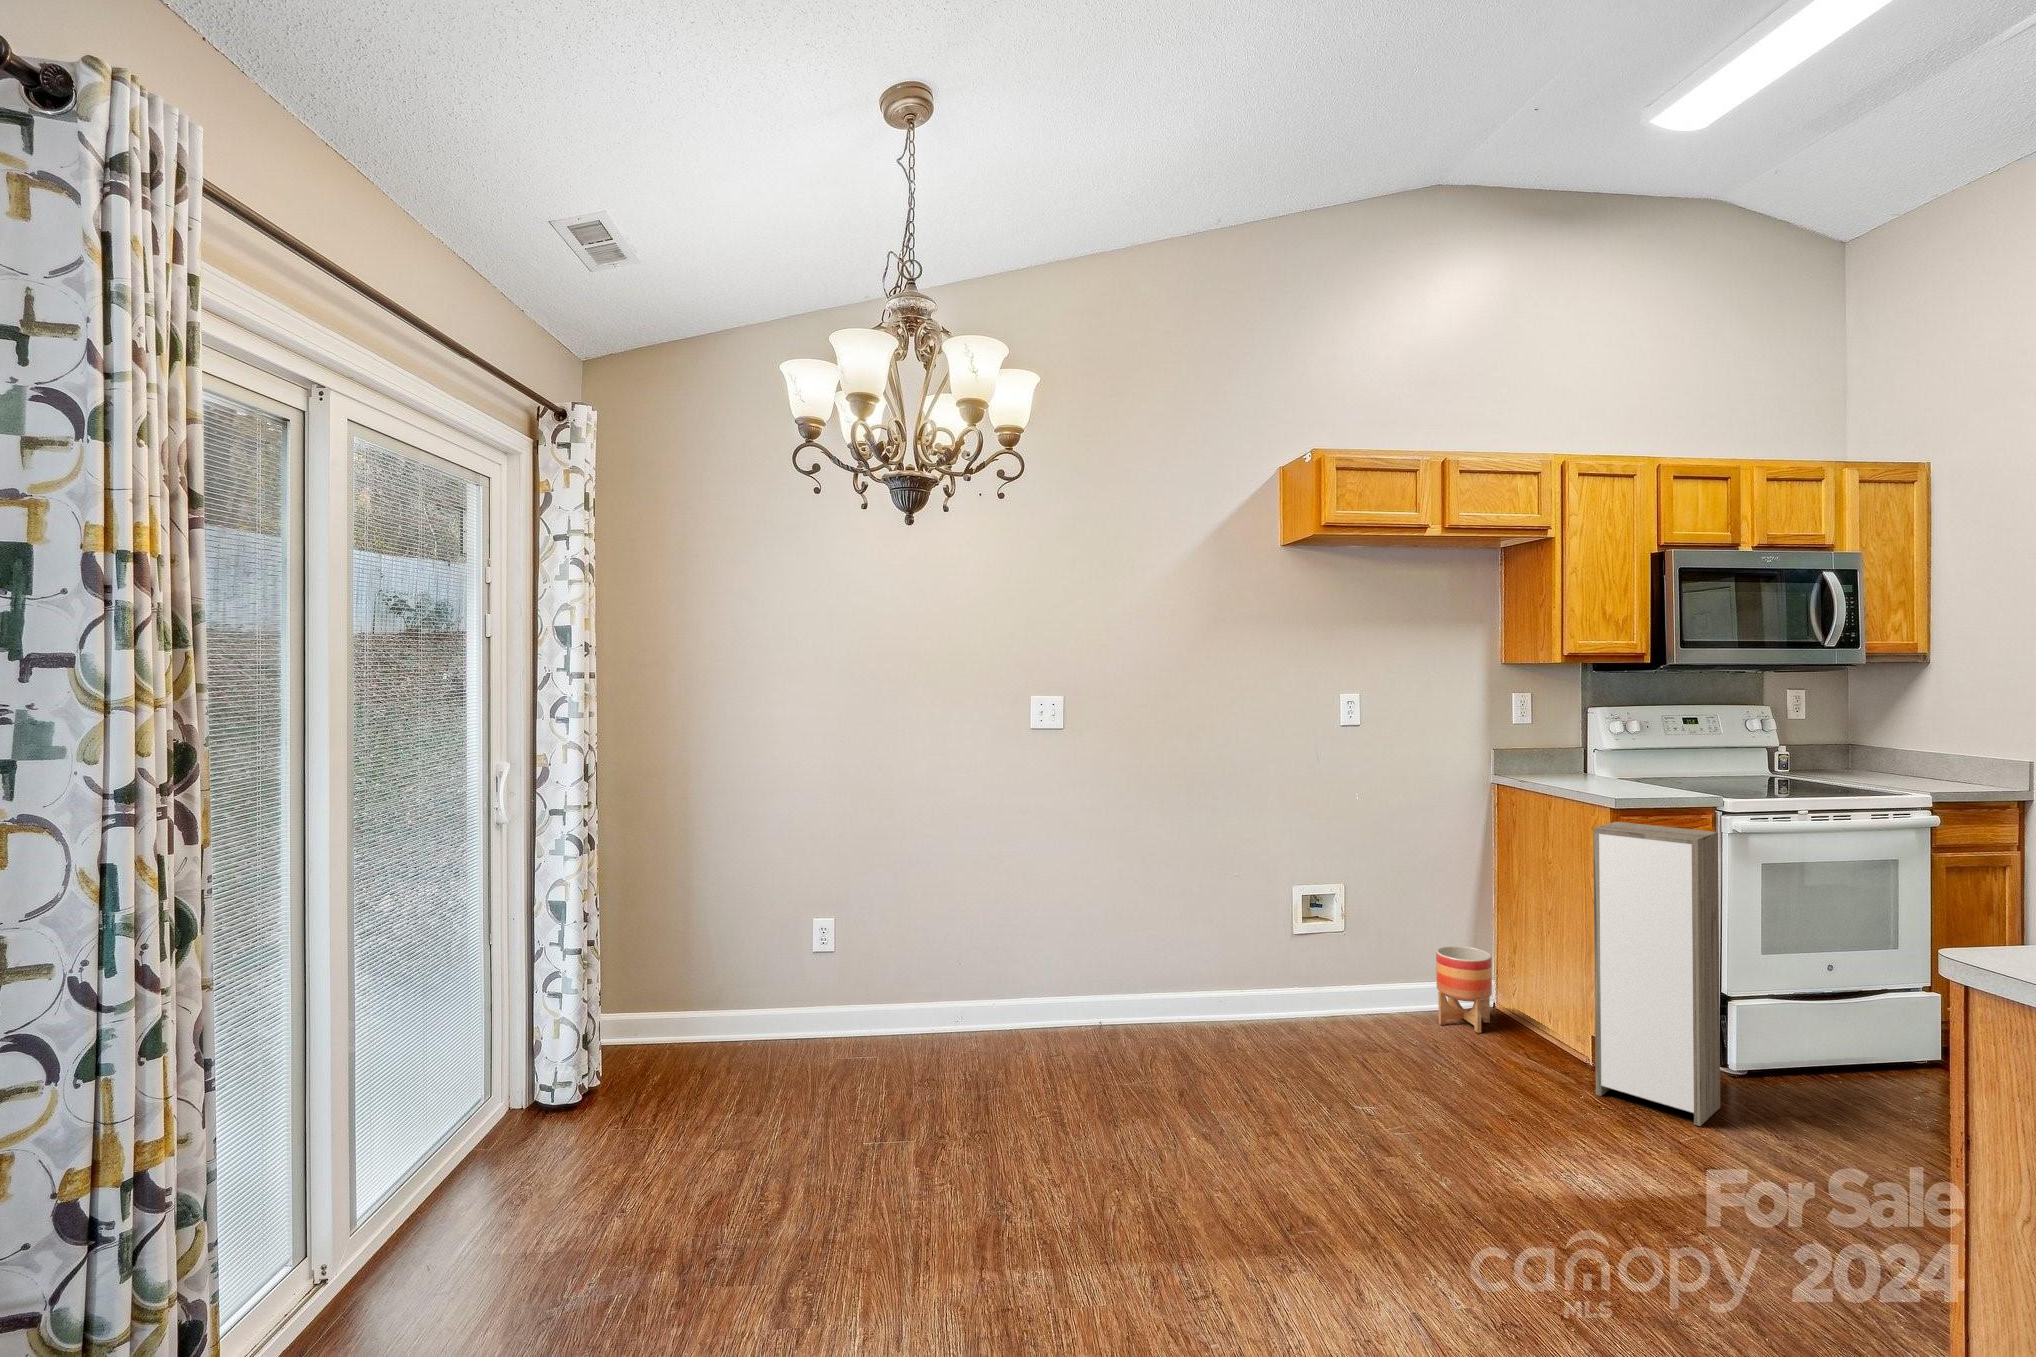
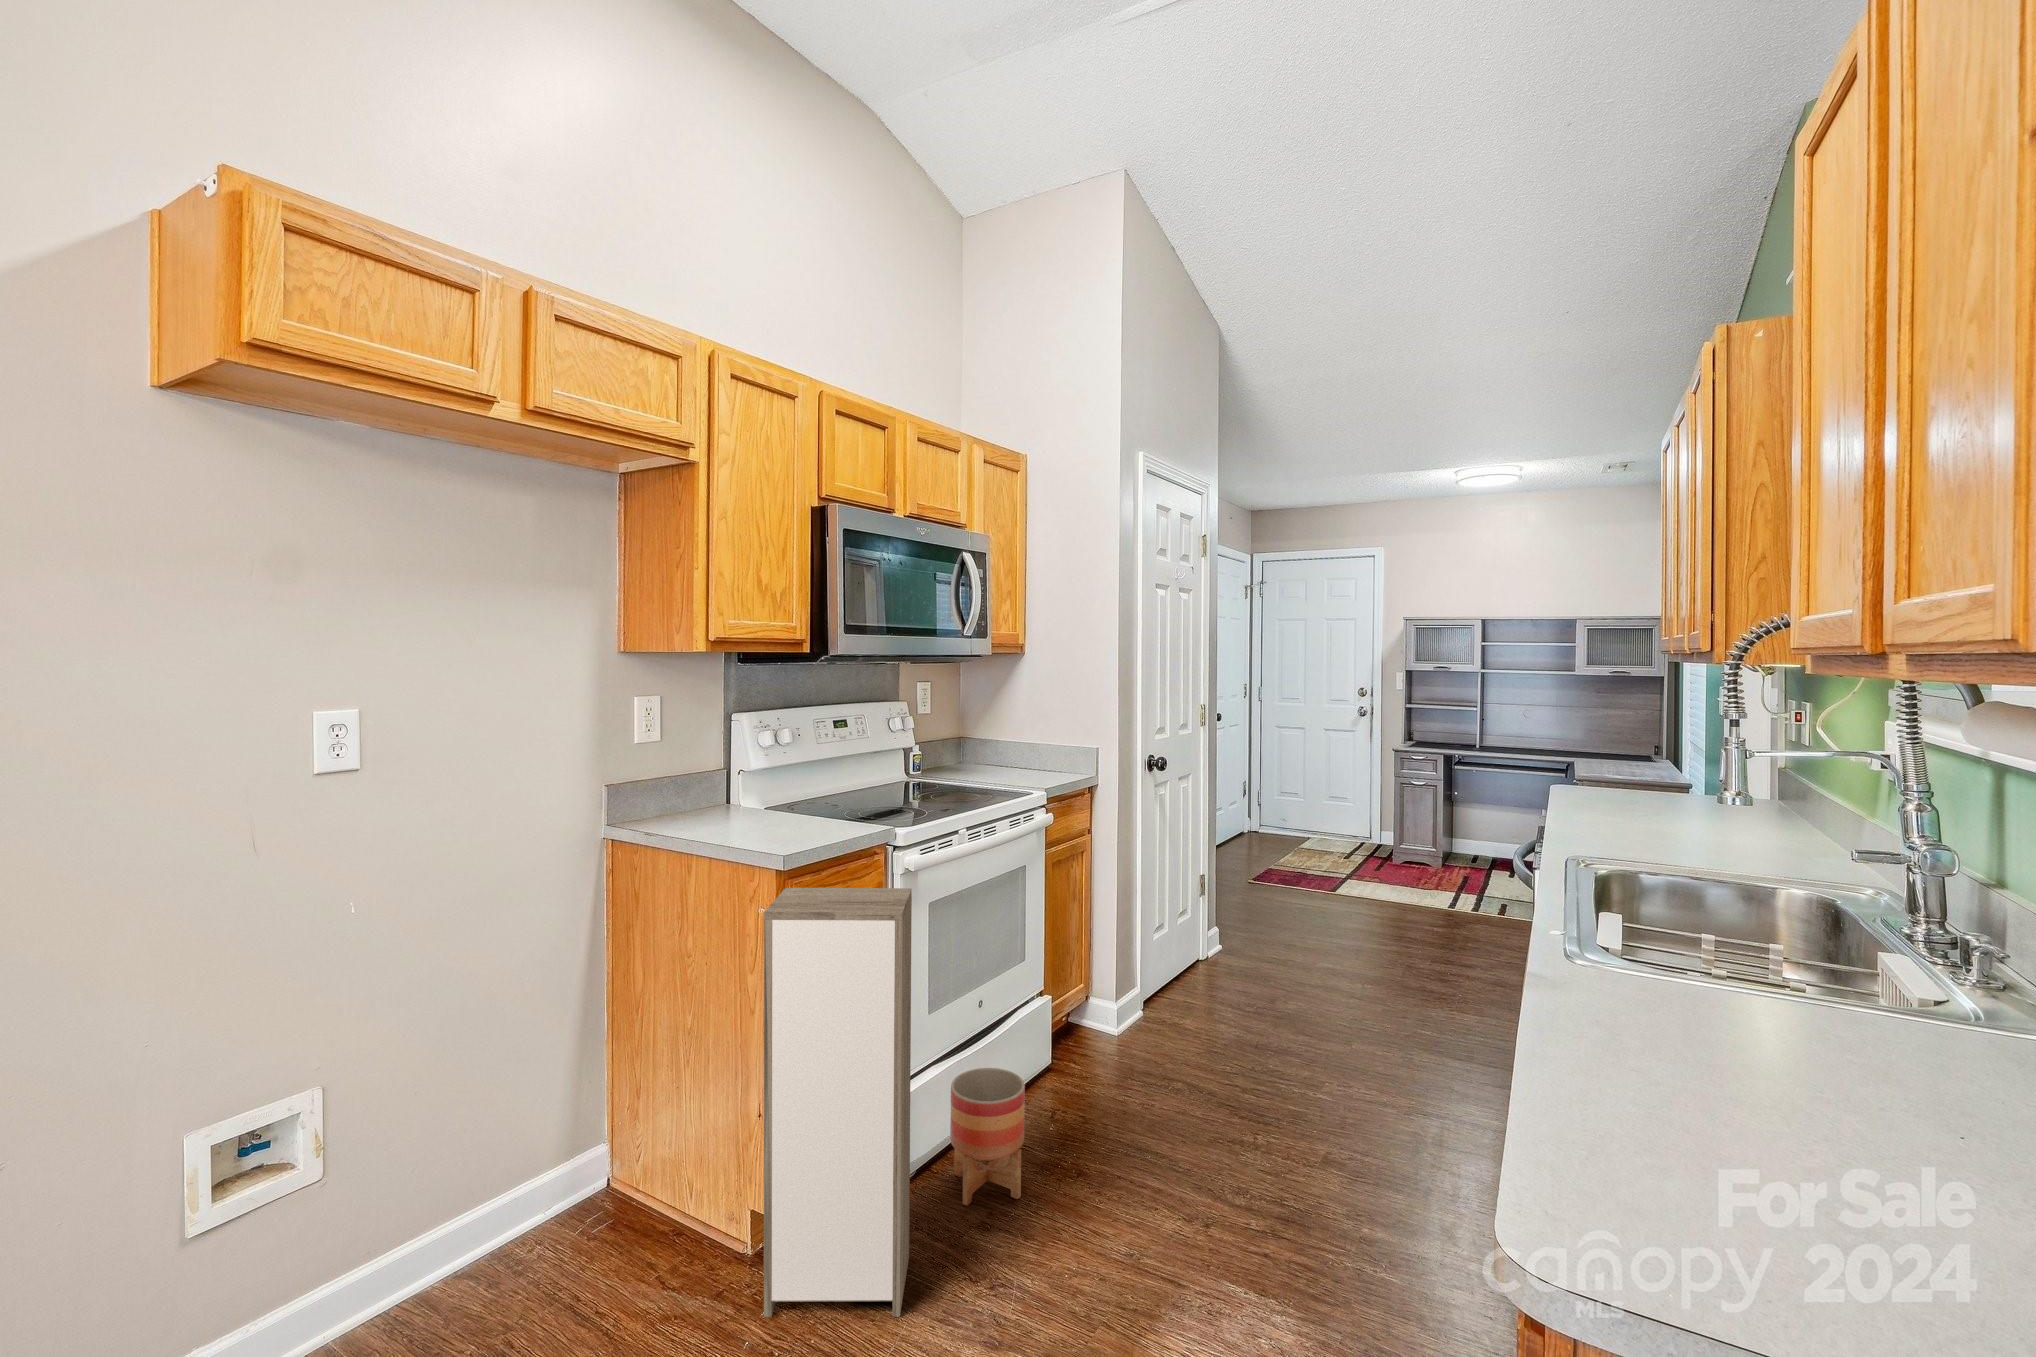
planter: present [1436,946,1492,1033] -> present [950,1068,1025,1205]

